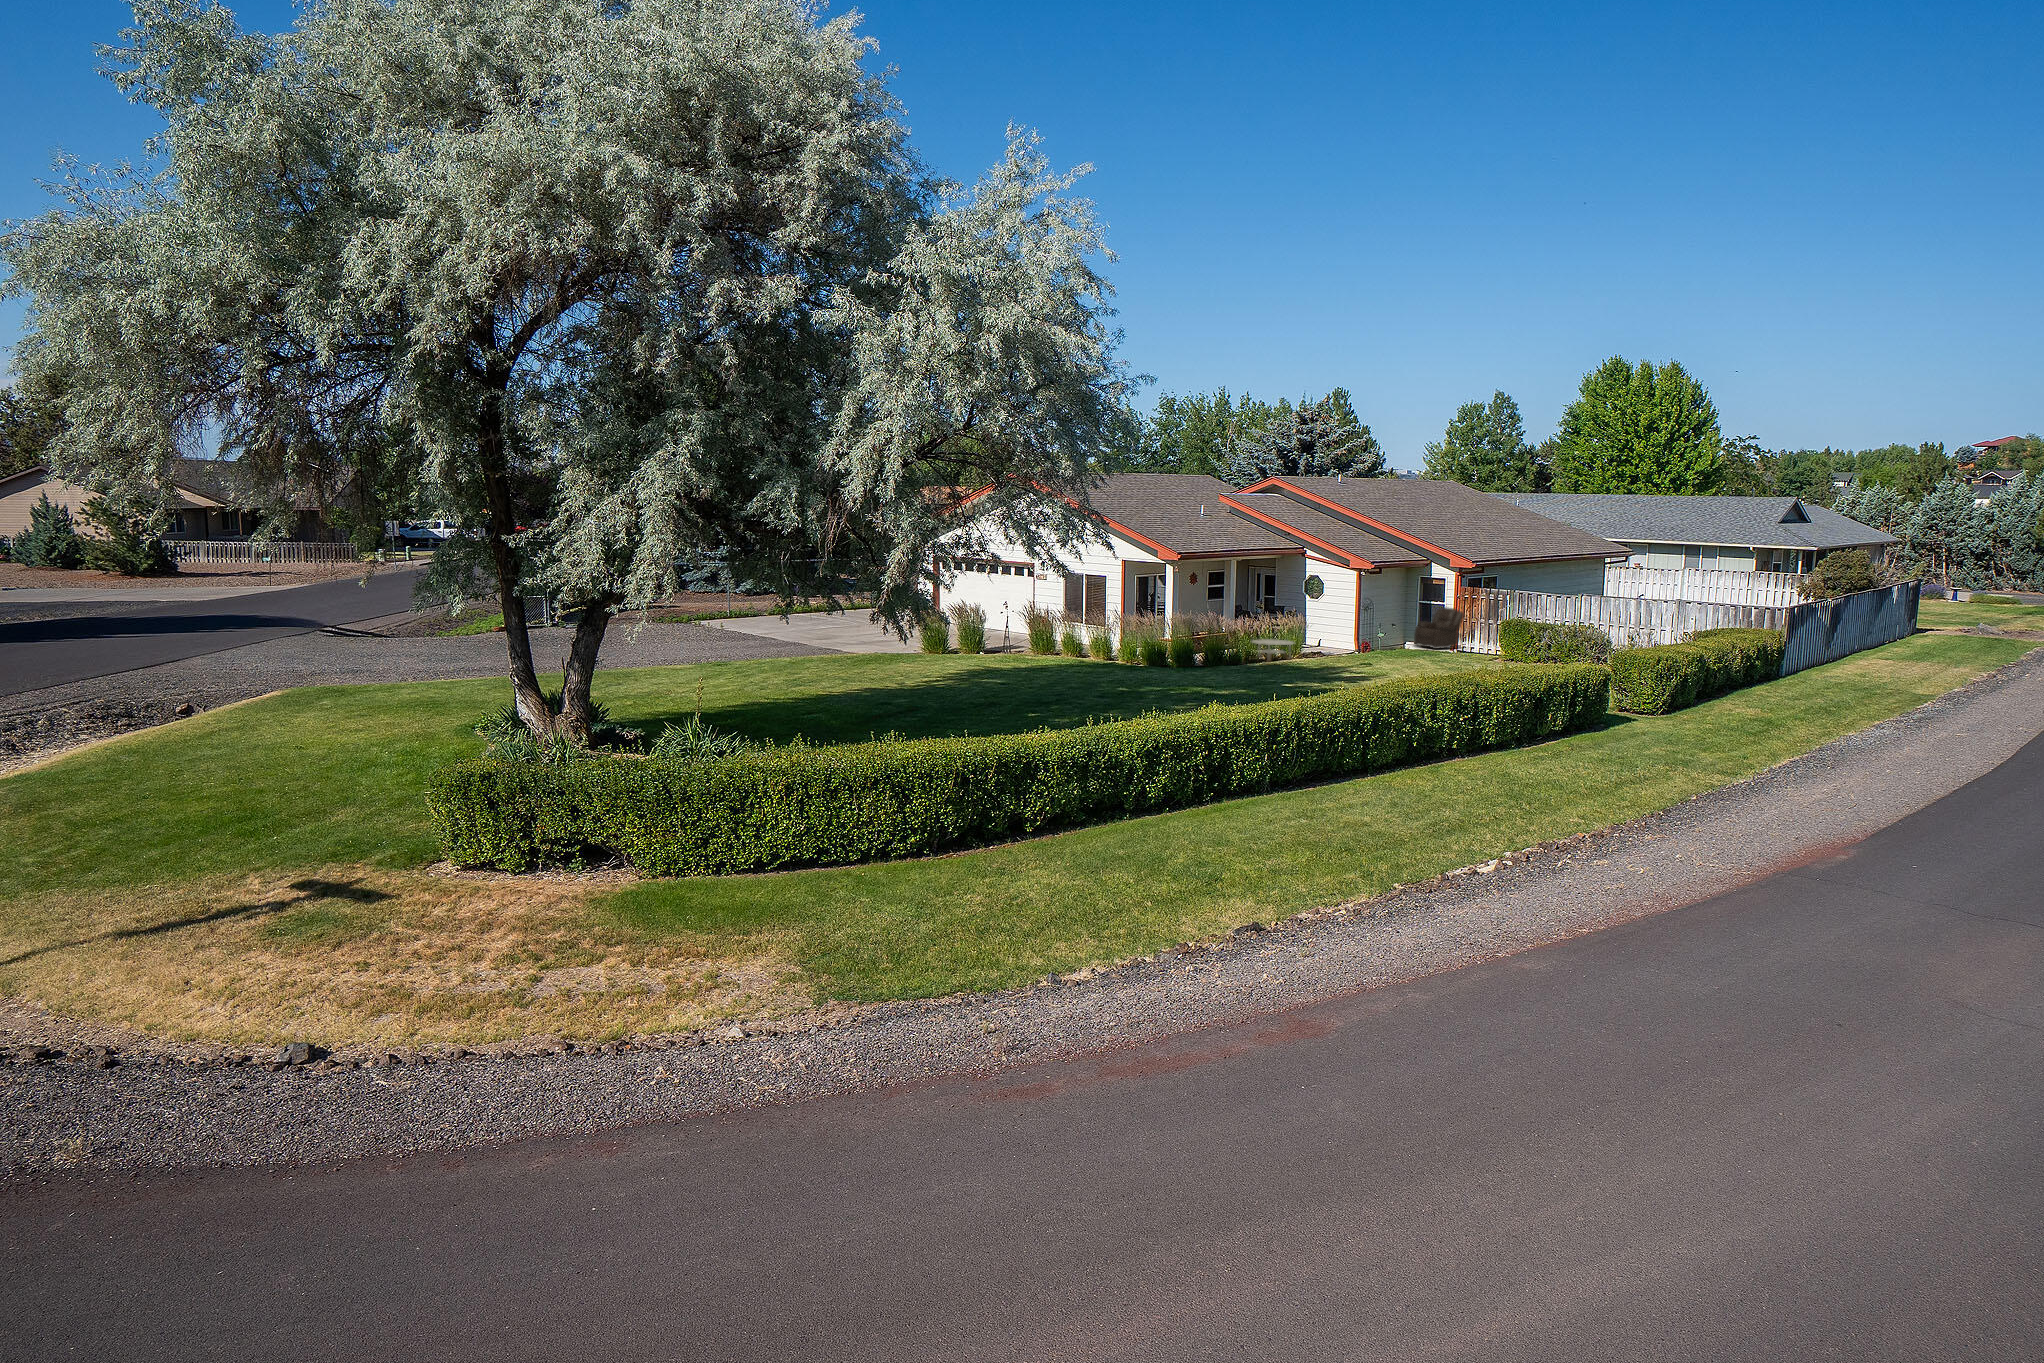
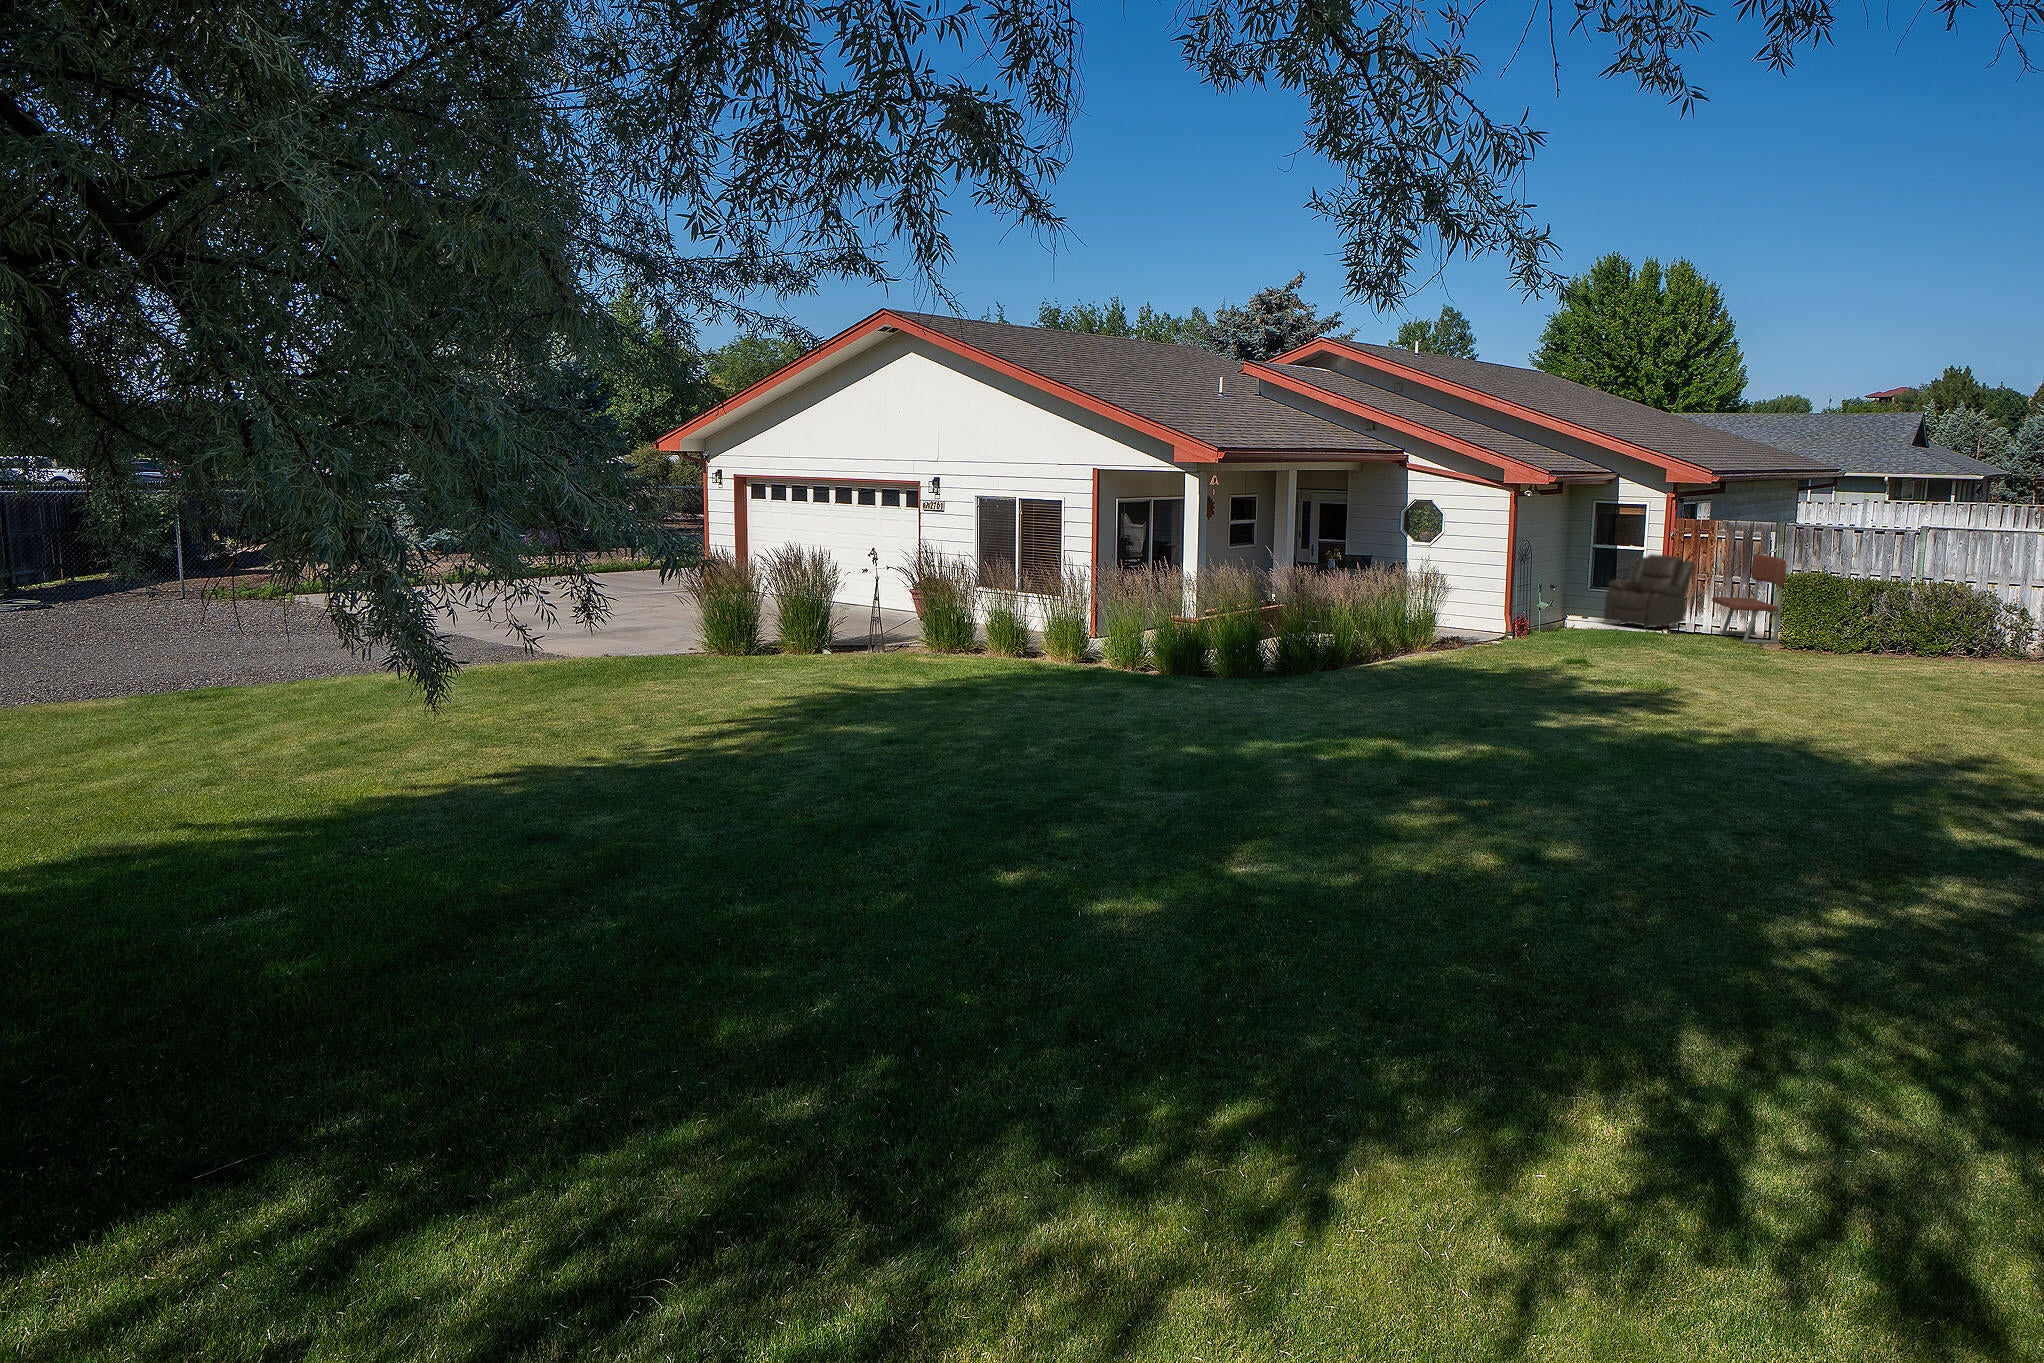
bench: none [1467,608,1497,657] -> present [1712,555,1786,644]
round table: present [1252,639,1293,662] -> none [1370,617,1459,663]

